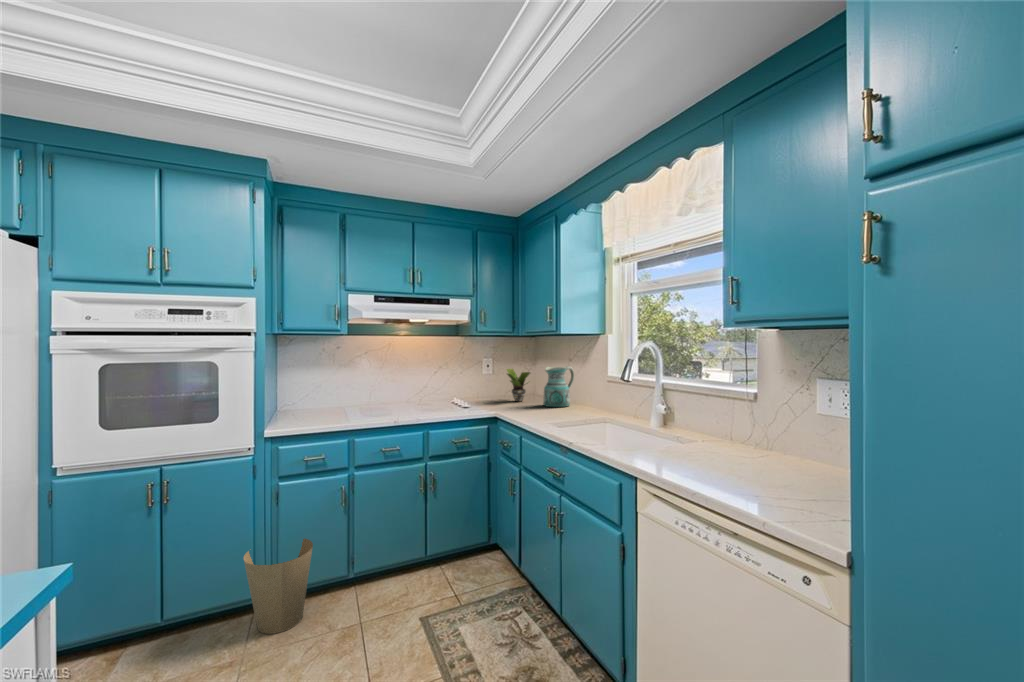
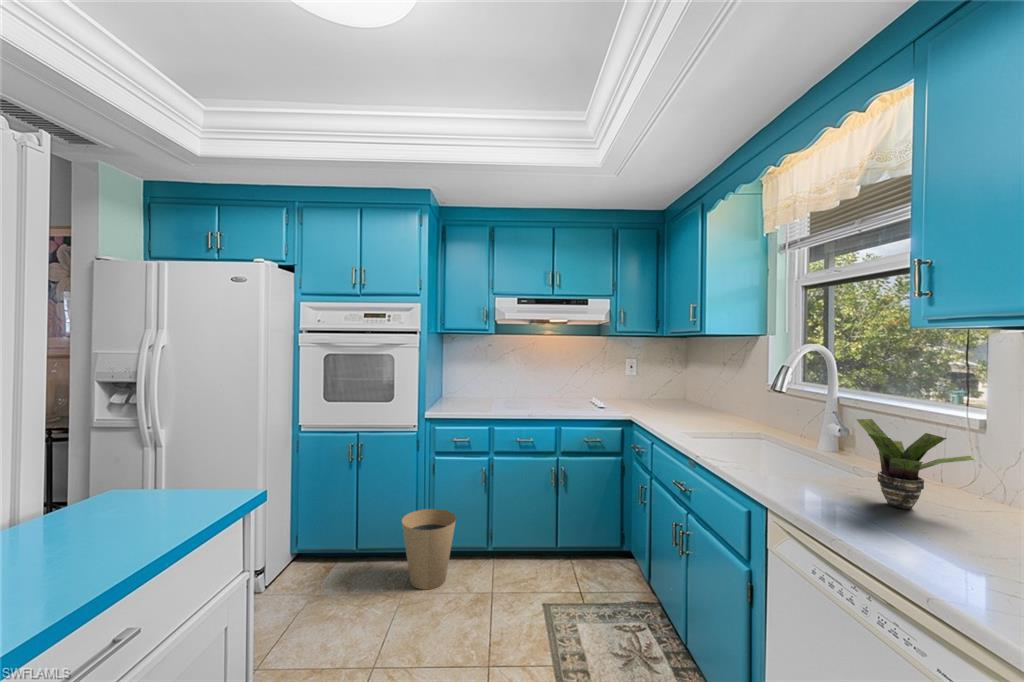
ceramic pitcher: present [543,366,574,407] -> none [686,374,724,418]
potted plant: present [507,369,530,402] -> present [857,419,974,509]

